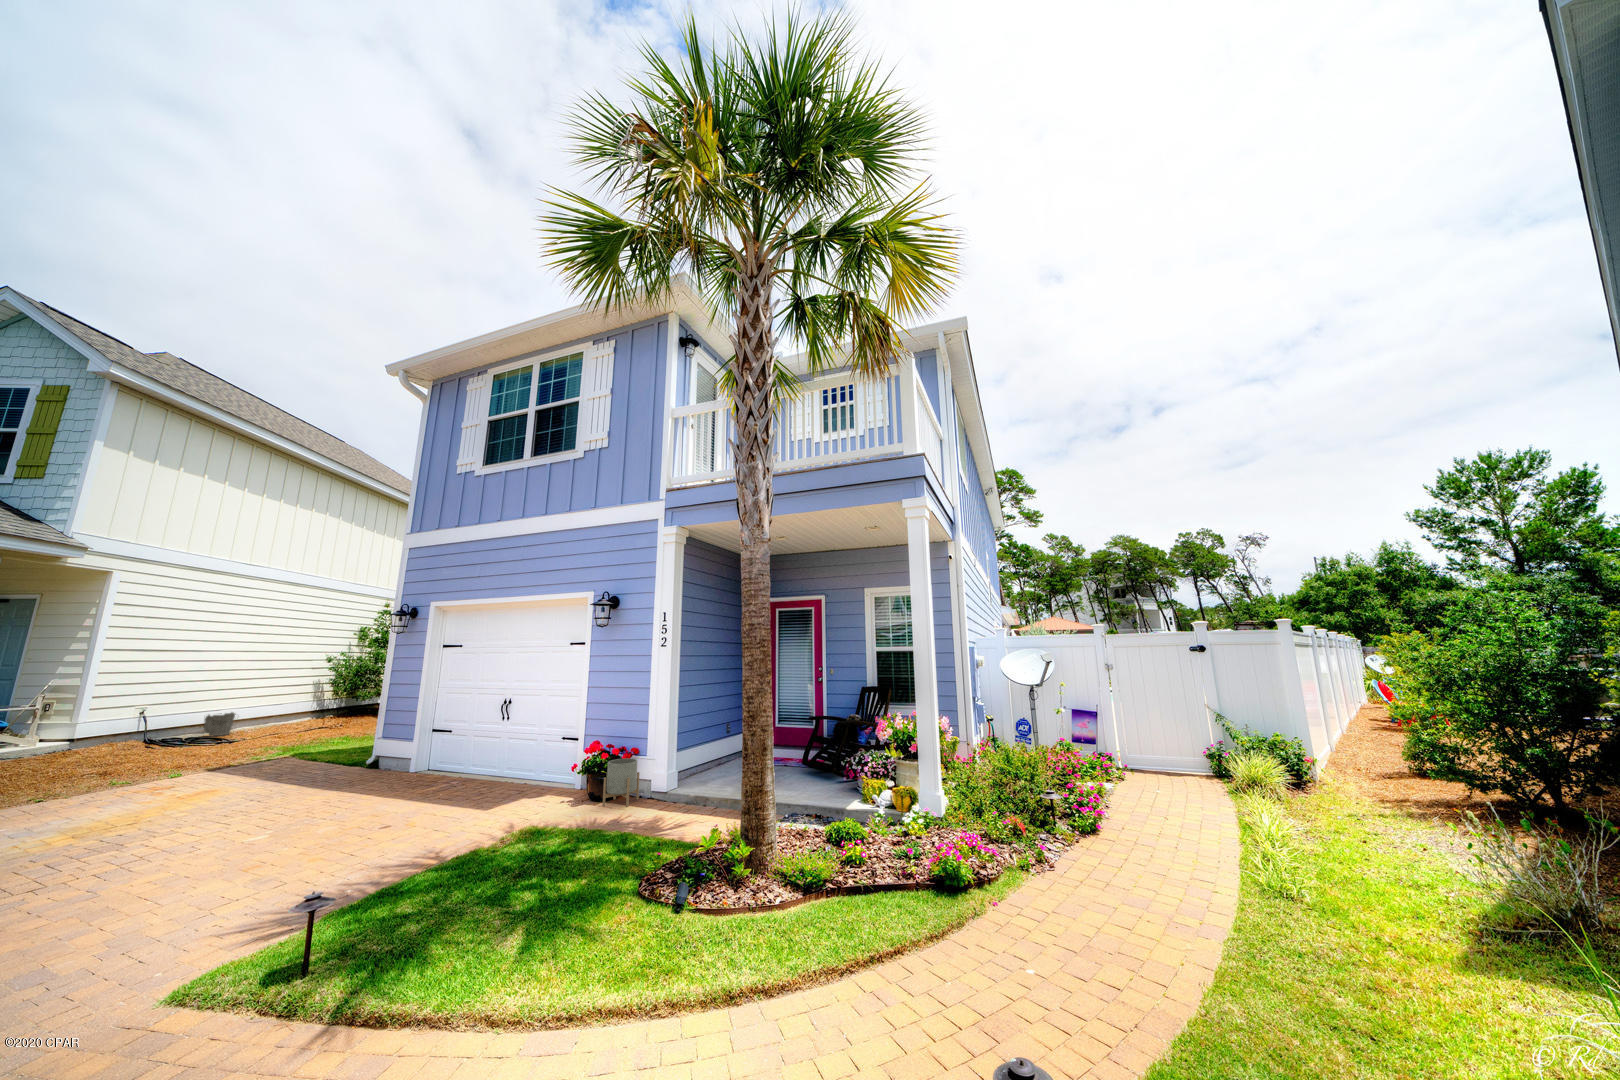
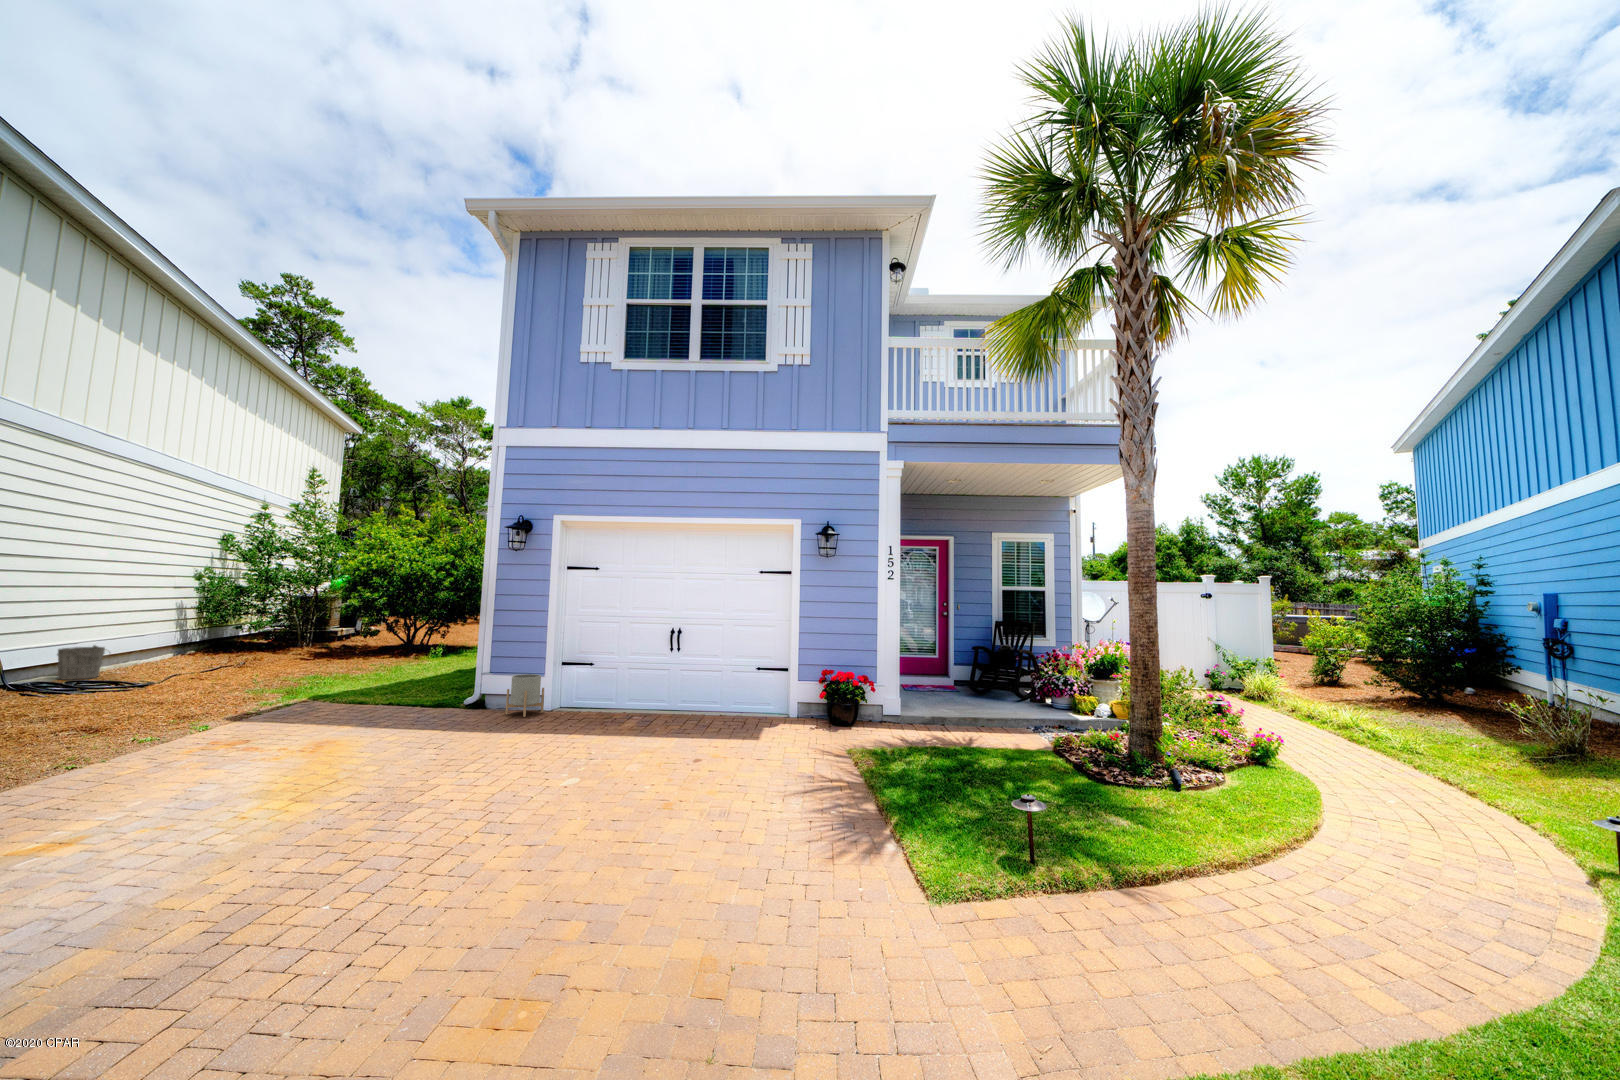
planter: present [603,758,639,806] -> present [506,674,544,717]

